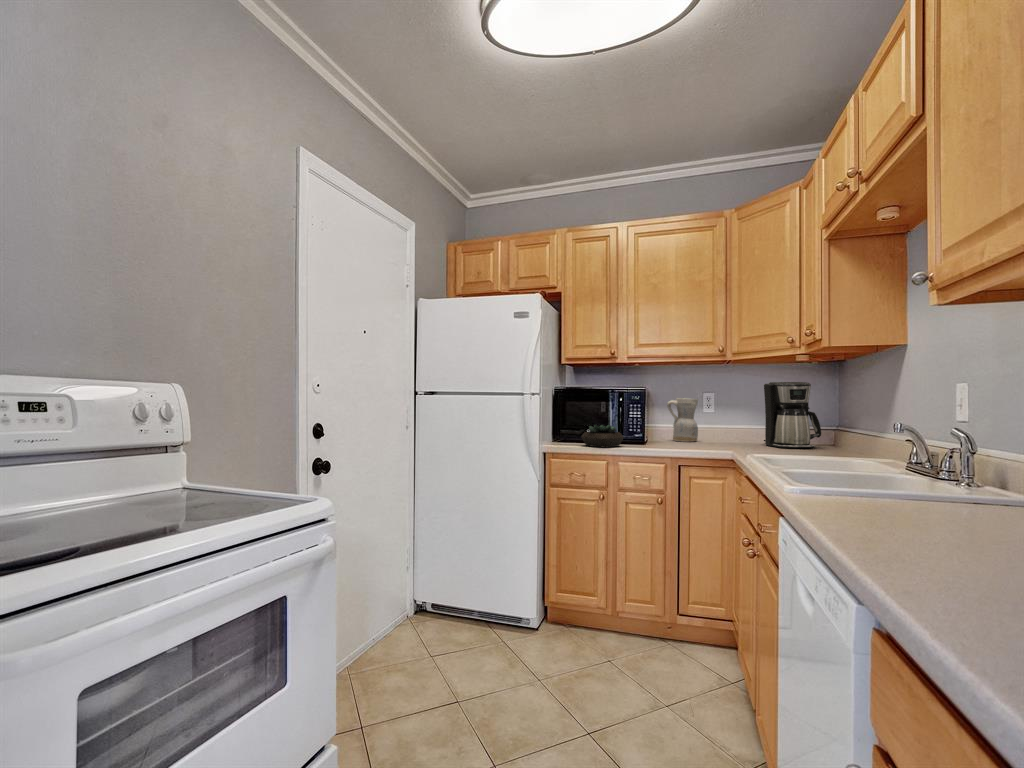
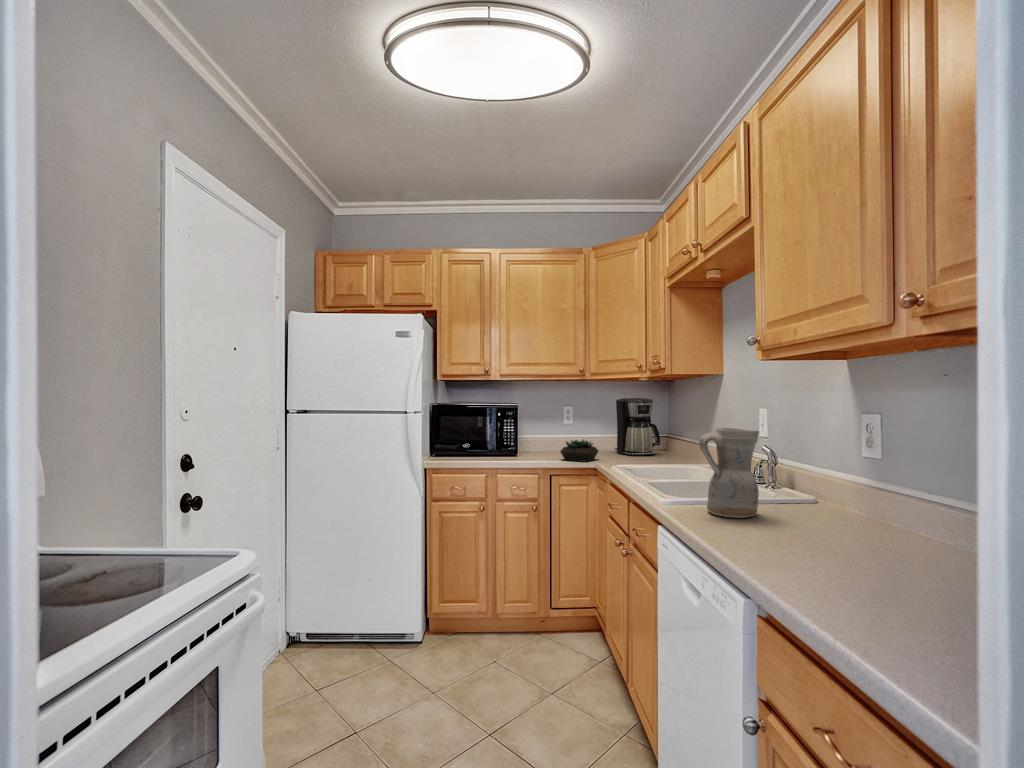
ceramic pitcher: present [667,398,698,442] -> present [699,428,759,518]
succulent plant: present [581,425,624,448] -> present [560,440,599,461]

